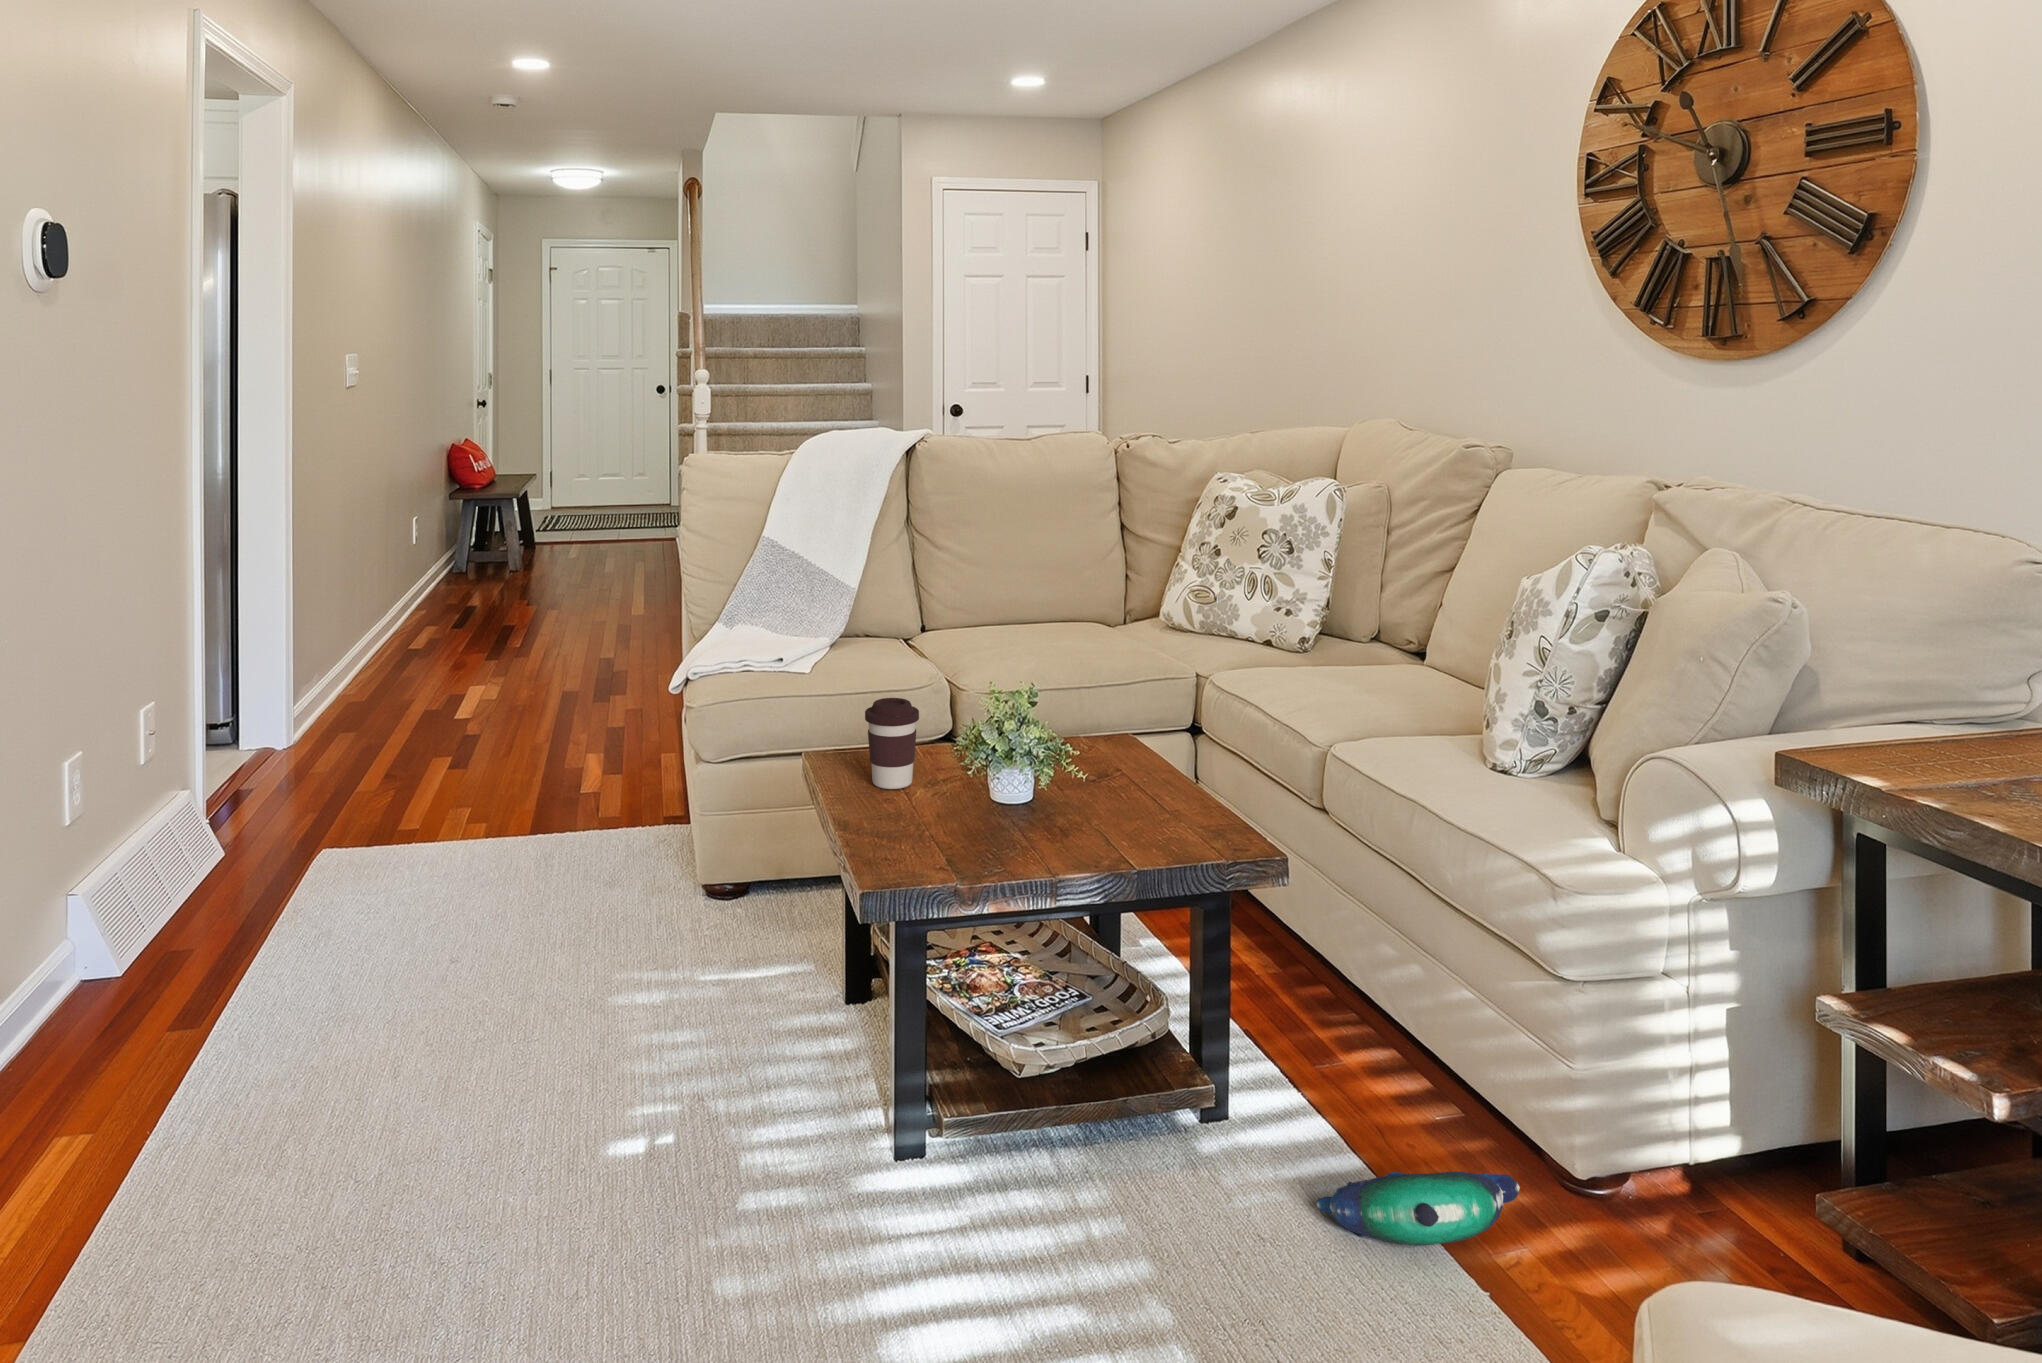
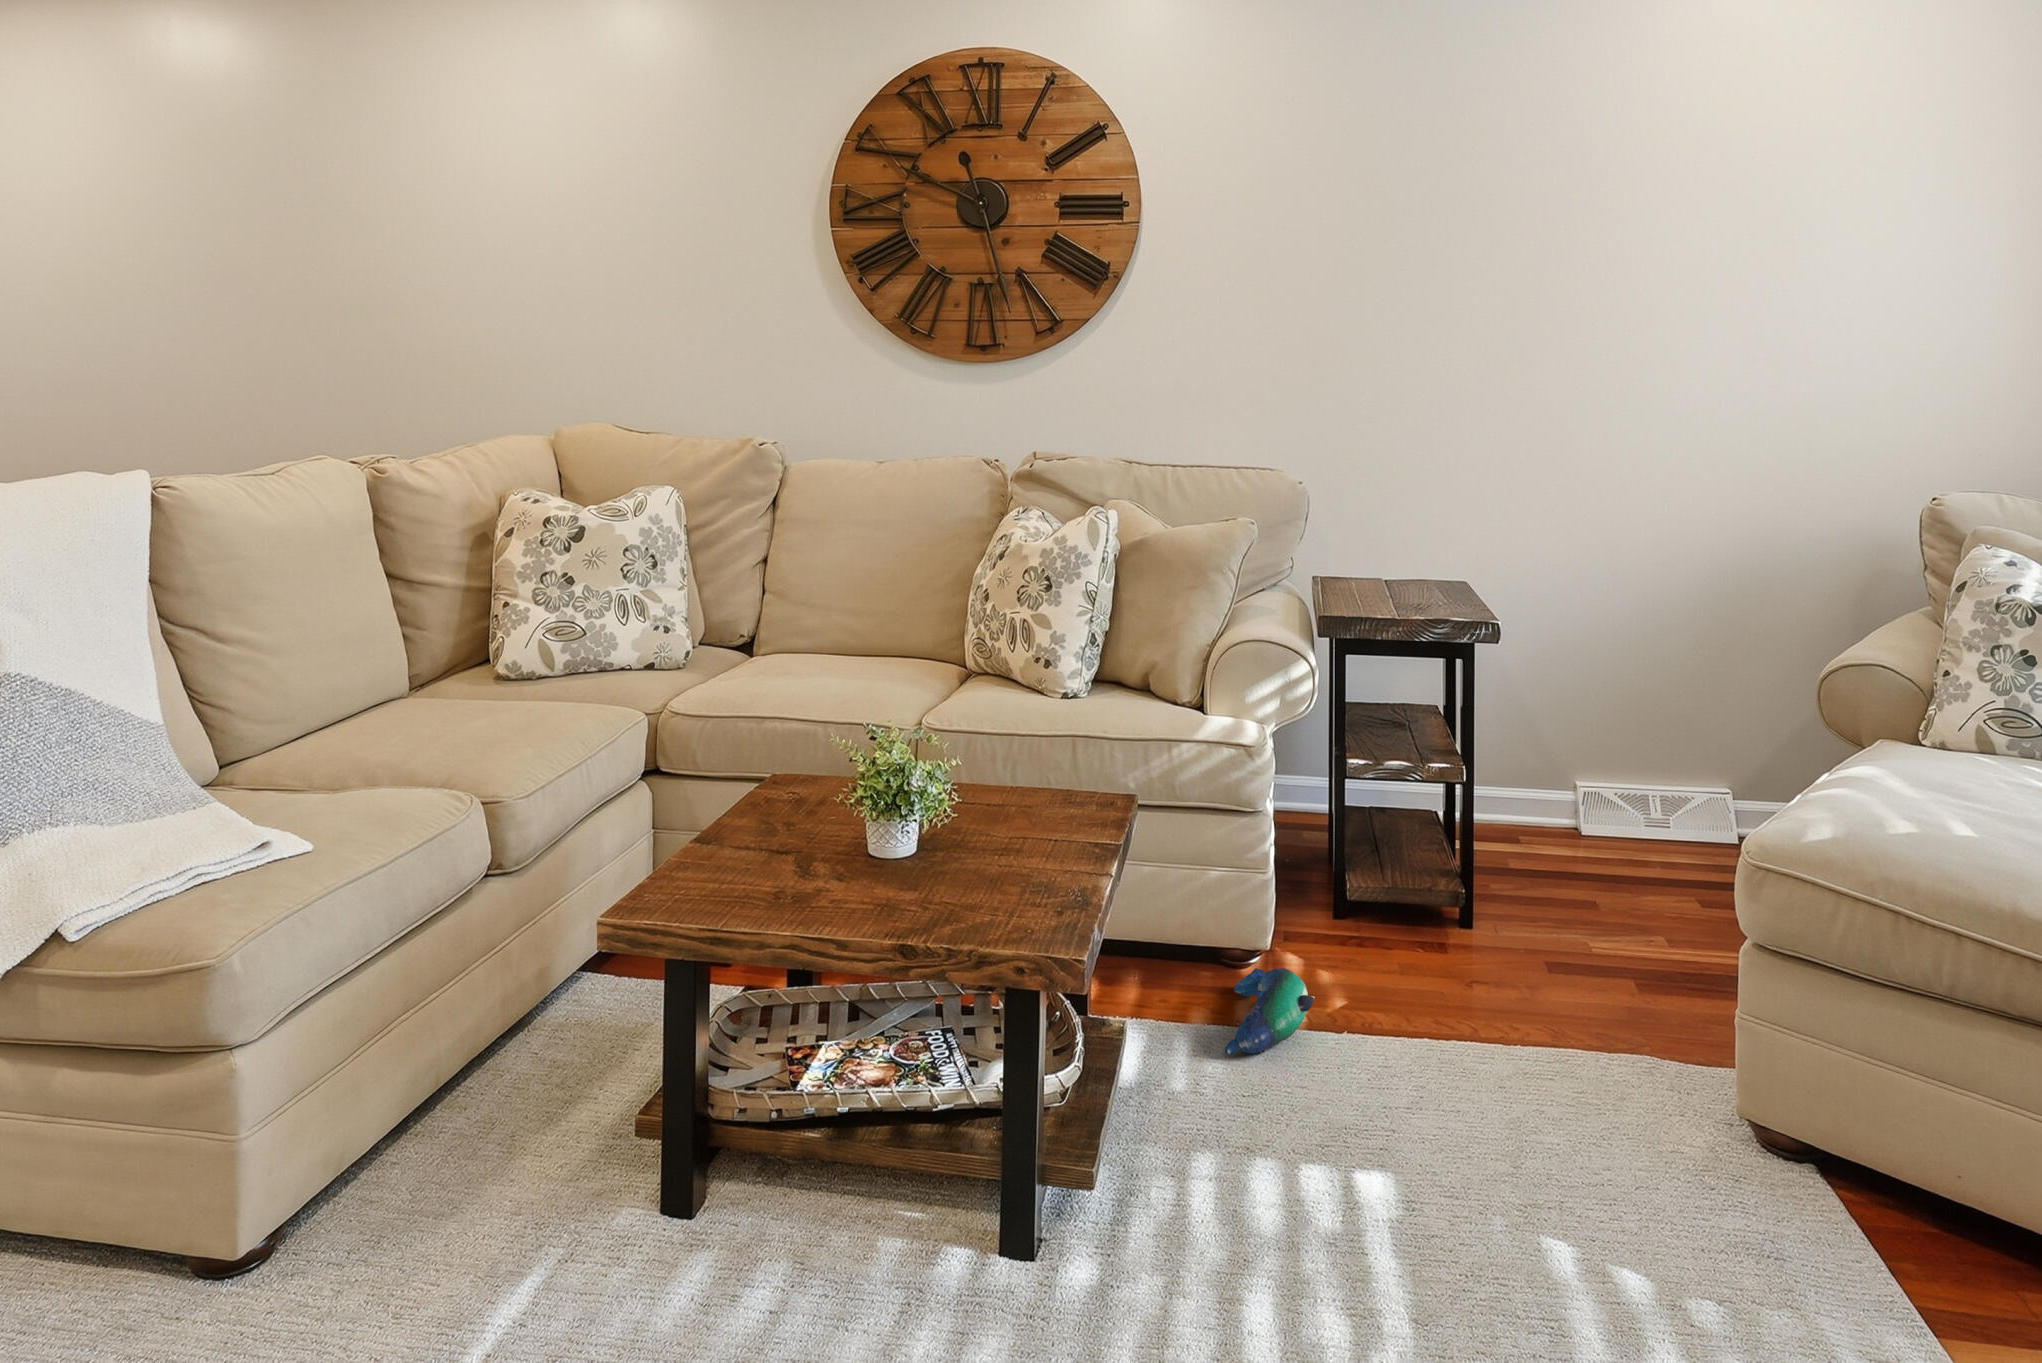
coffee cup: present [865,698,919,789] -> none [742,774,809,888]

